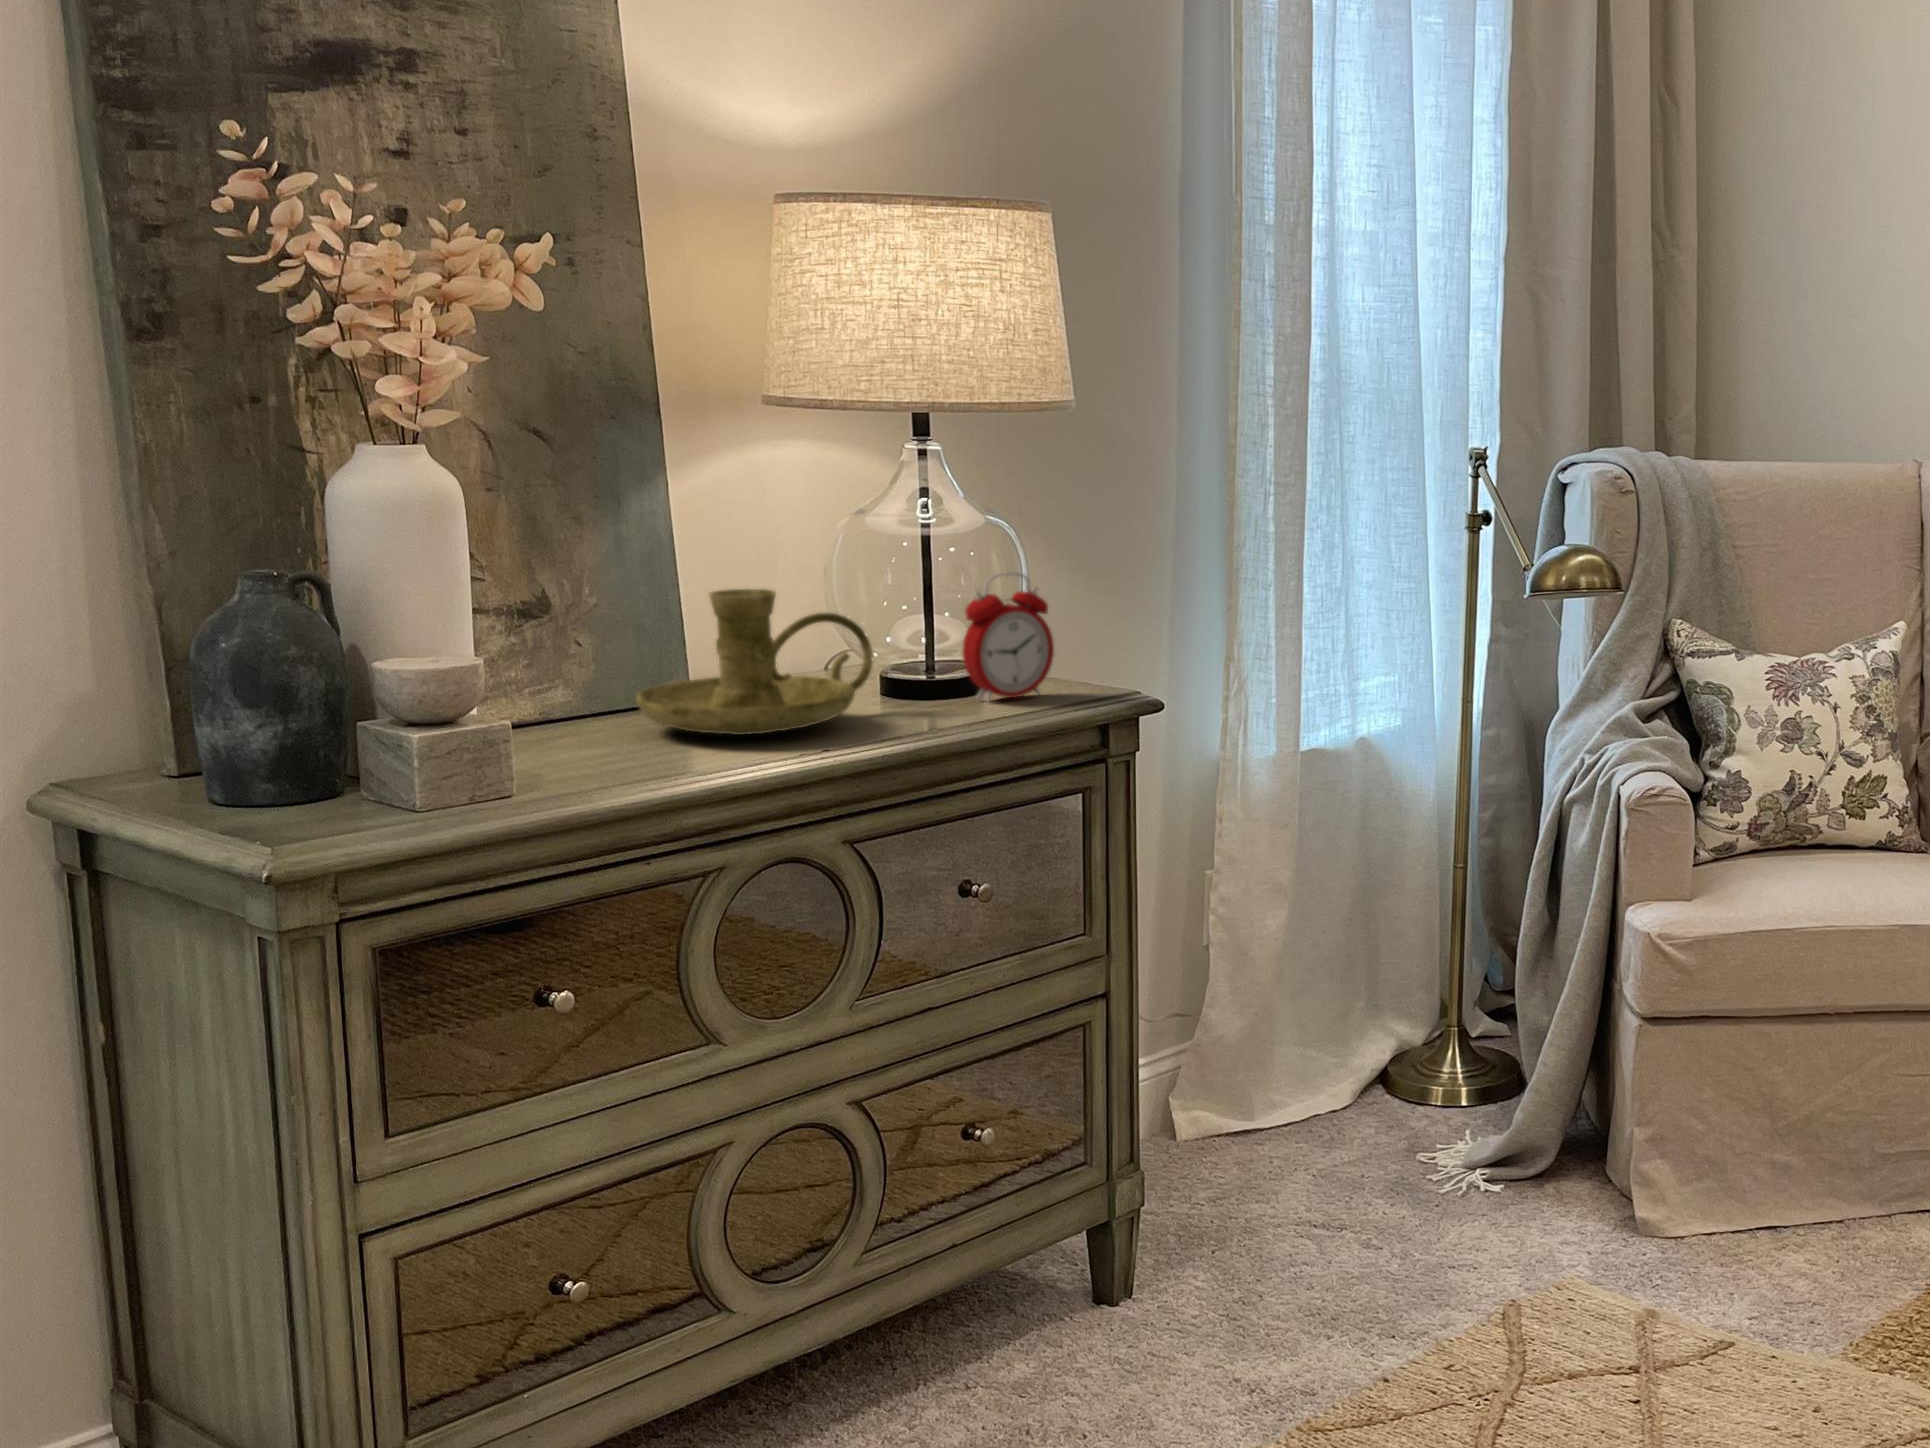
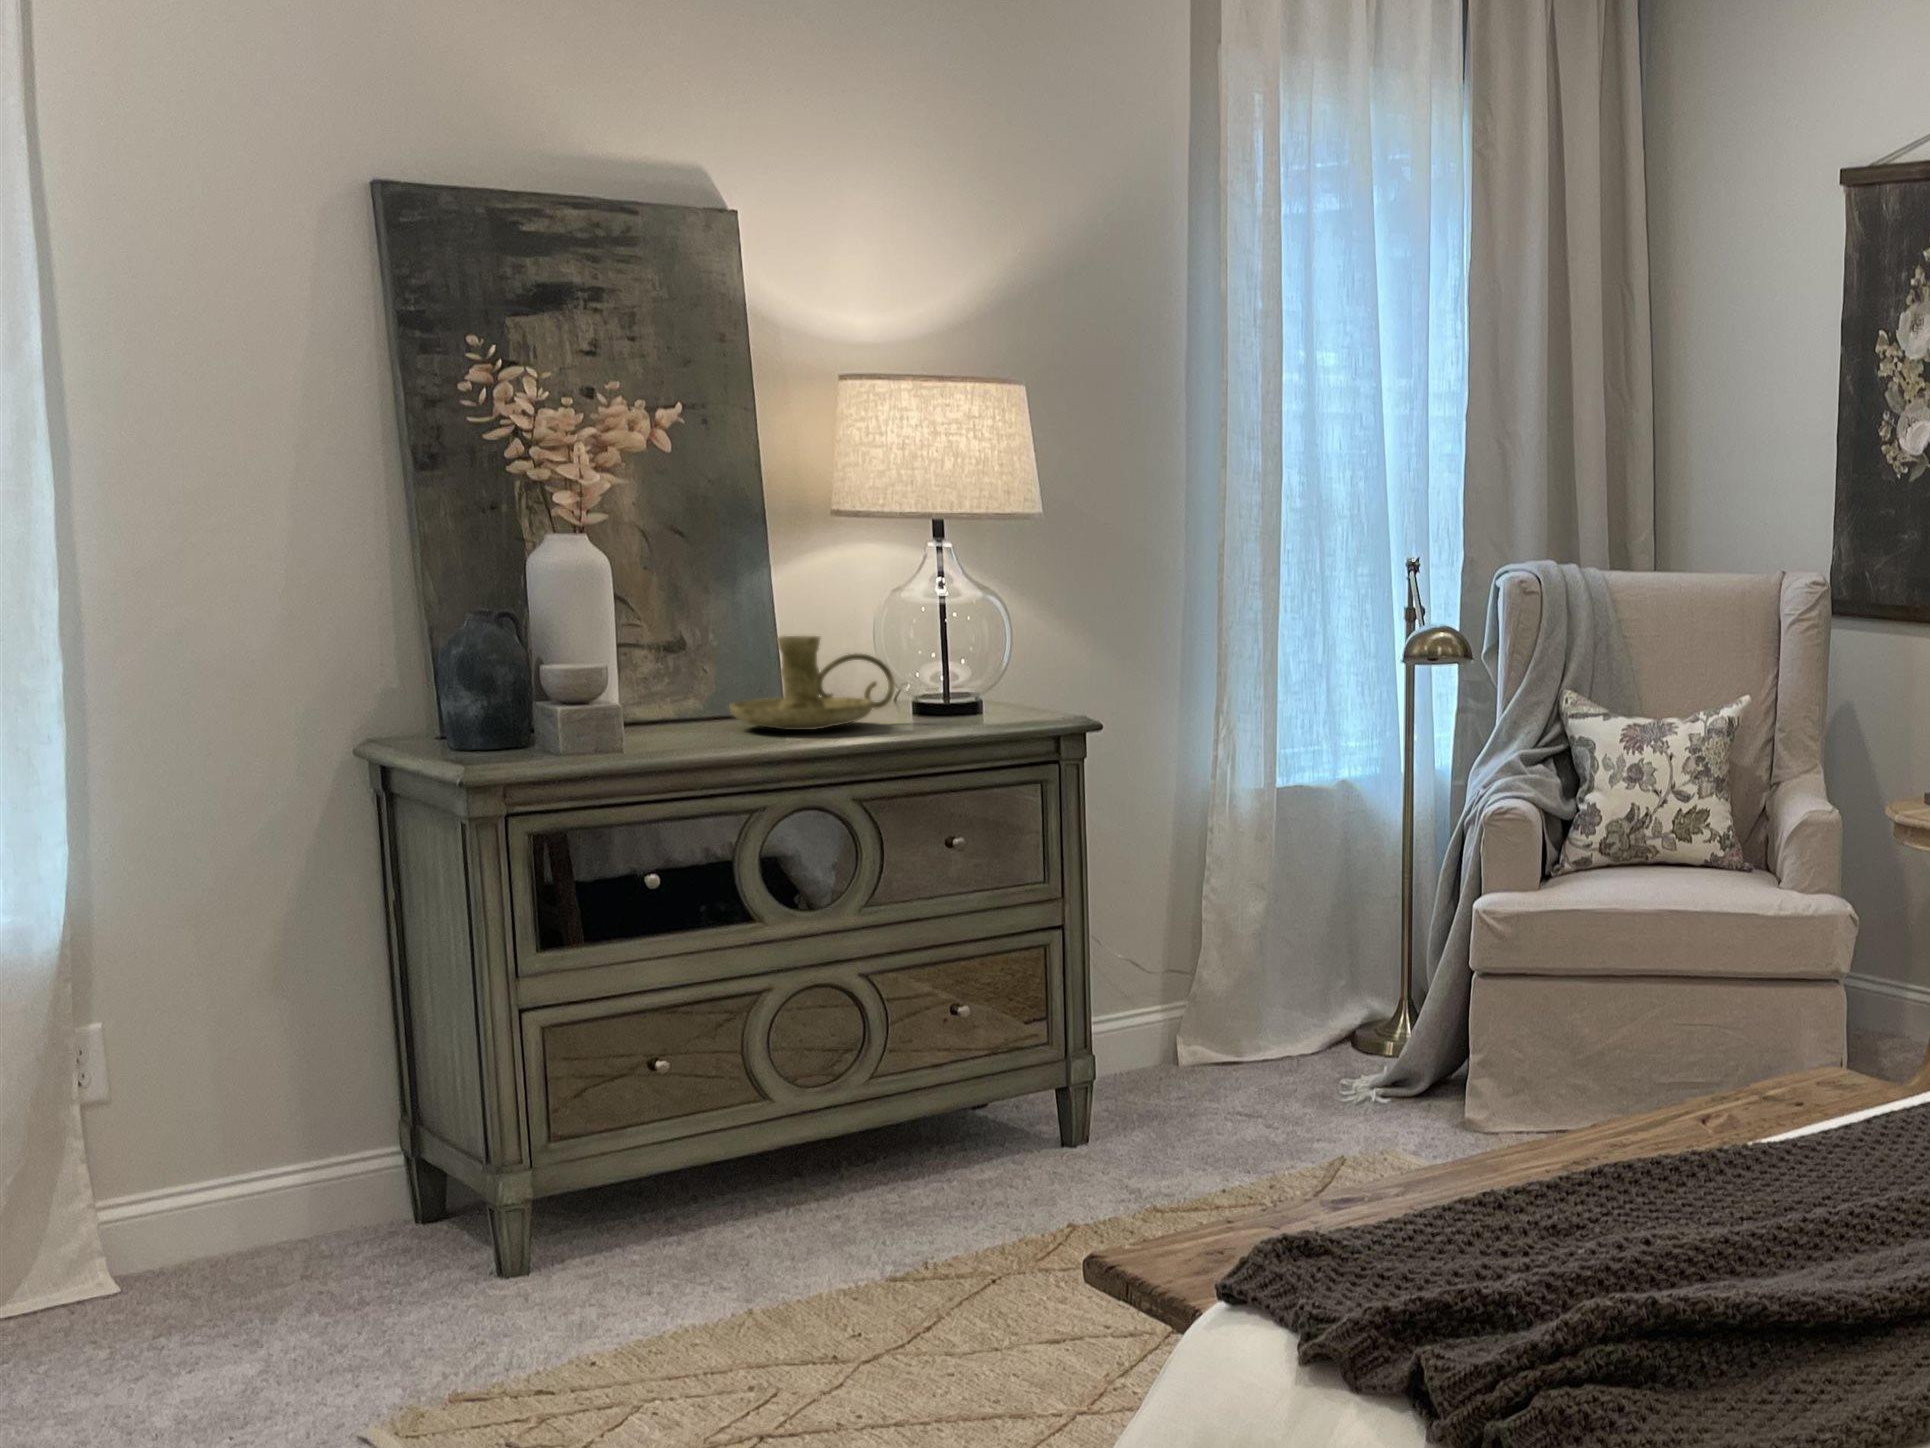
alarm clock: present [962,573,1054,701] -> none [960,631,1026,719]

